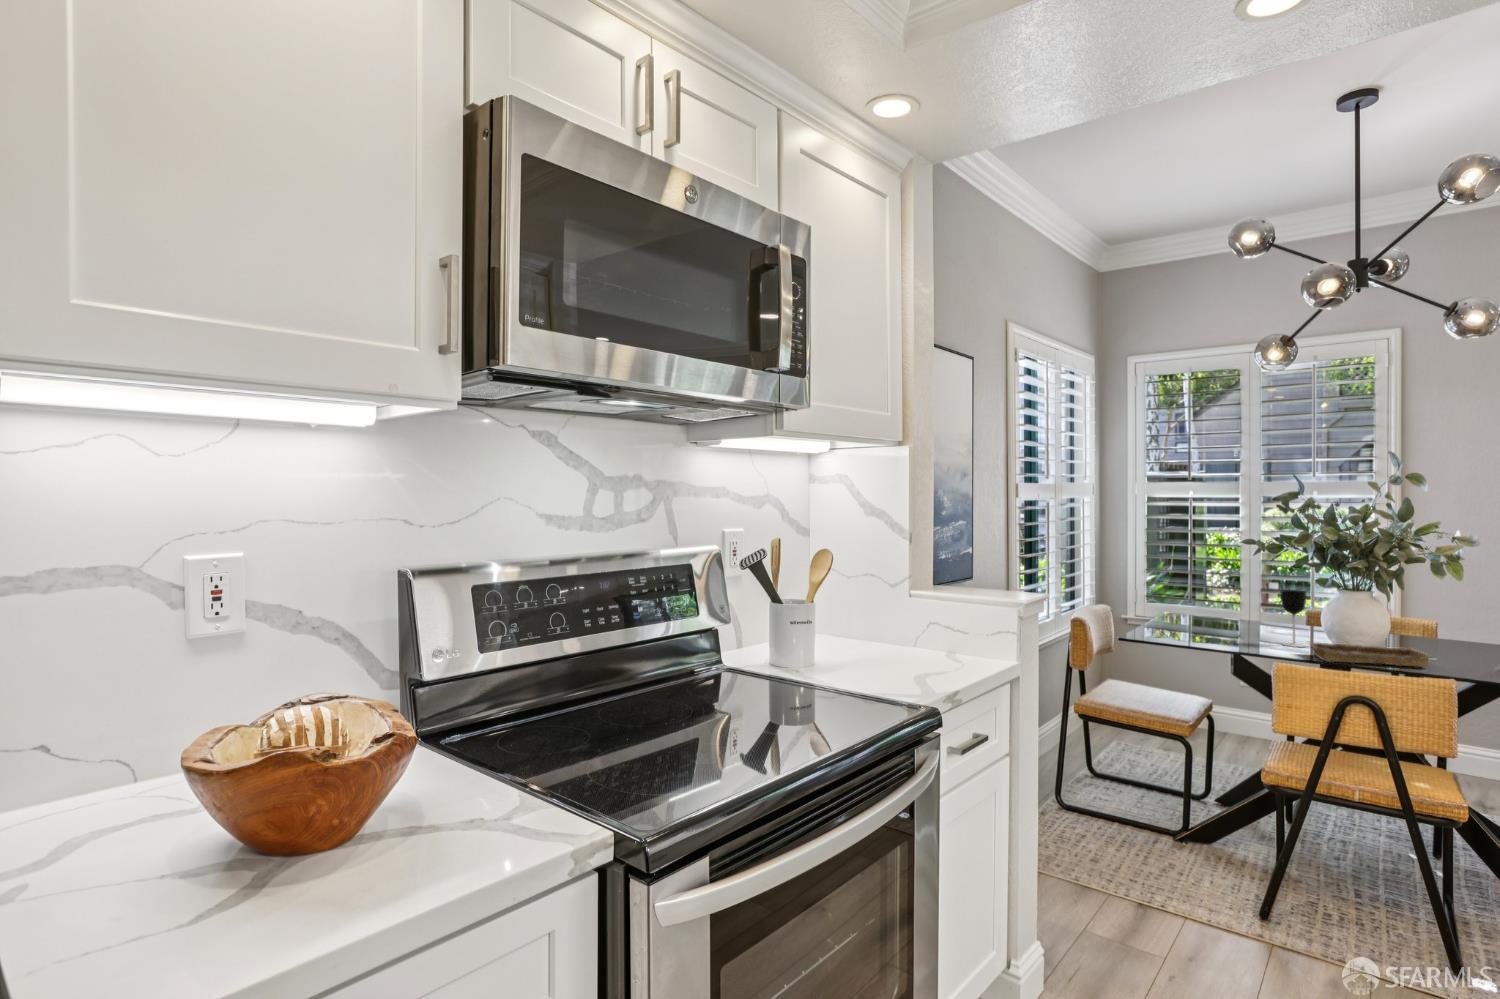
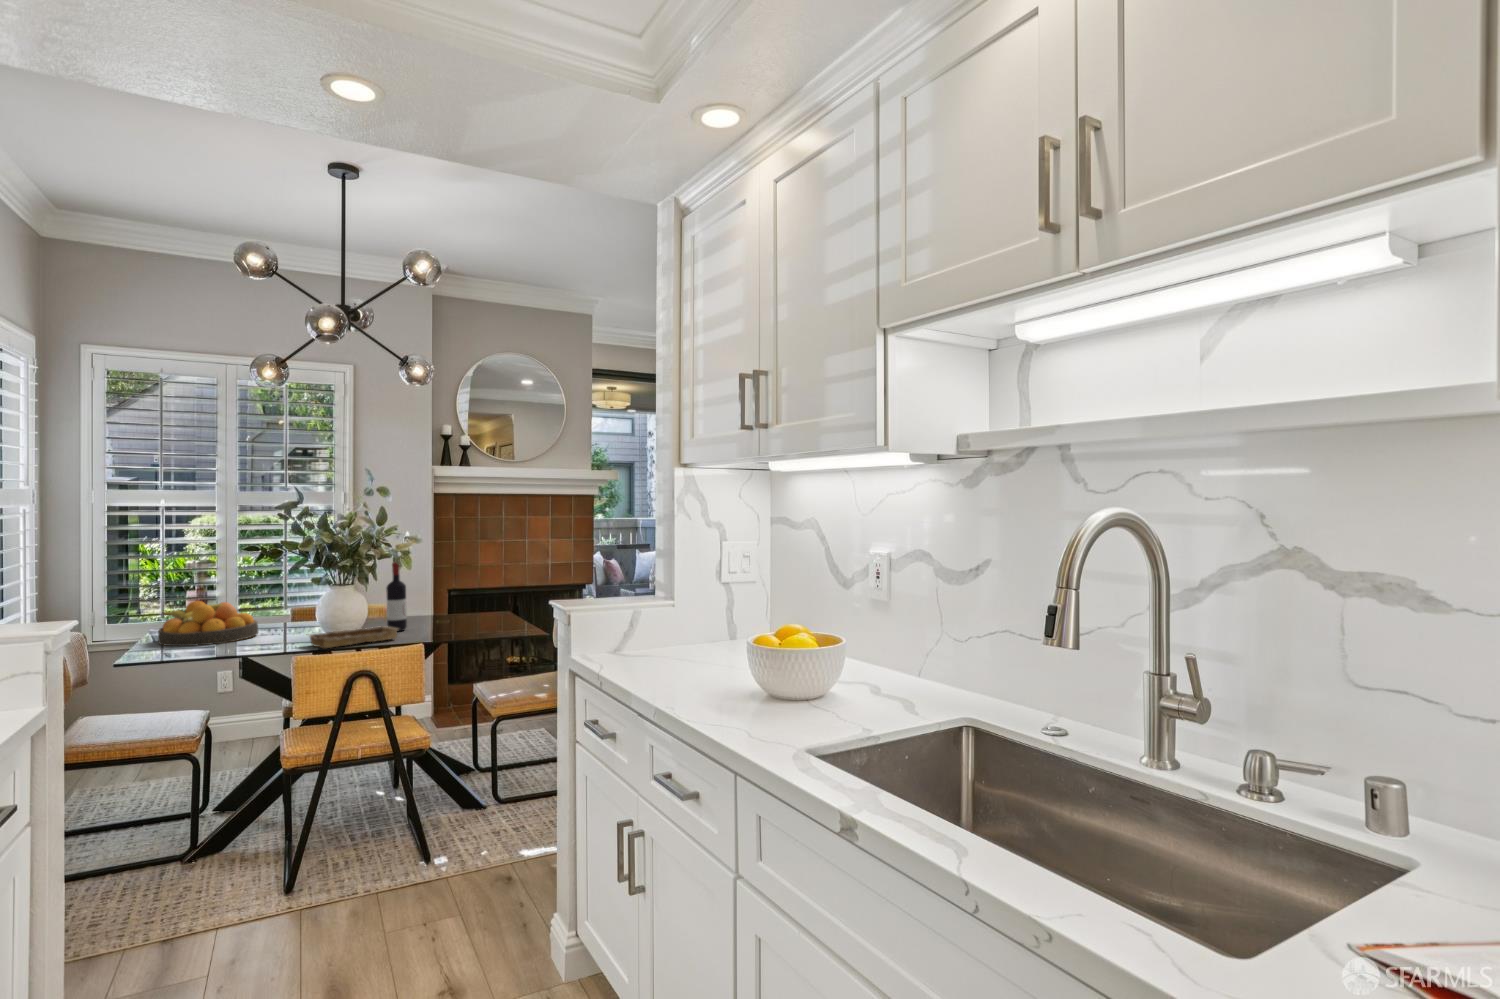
wine bottle: none [1422,570,1453,659] -> present [386,563,407,631]
fruit bowl: none [1170,590,1265,636] -> present [158,601,258,646]
wine glass: present [1281,590,1306,647] -> none [278,590,301,642]

